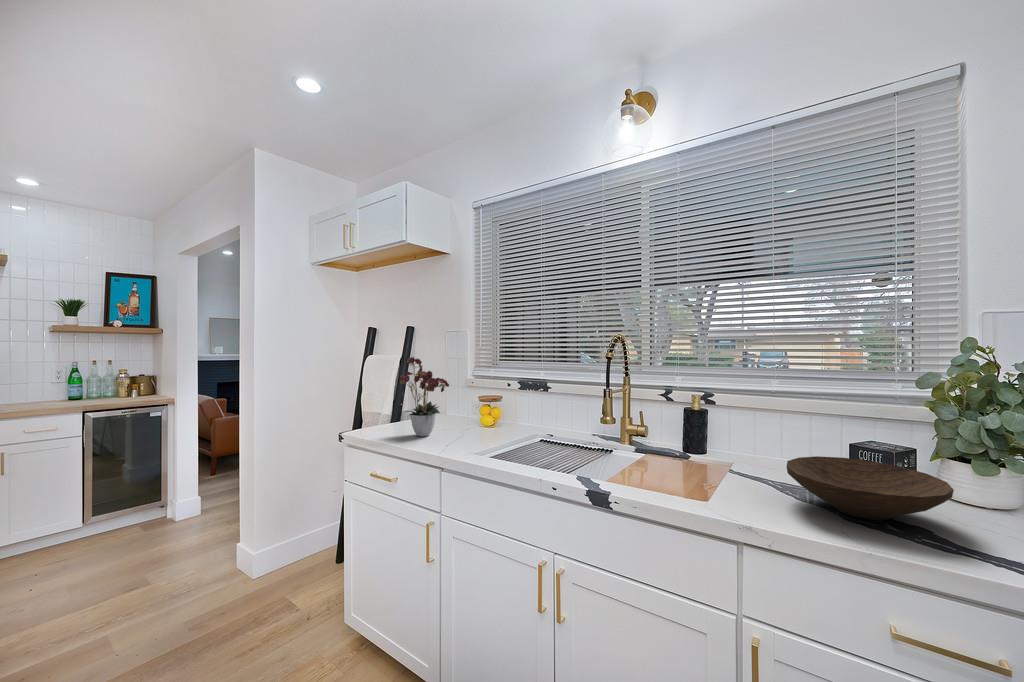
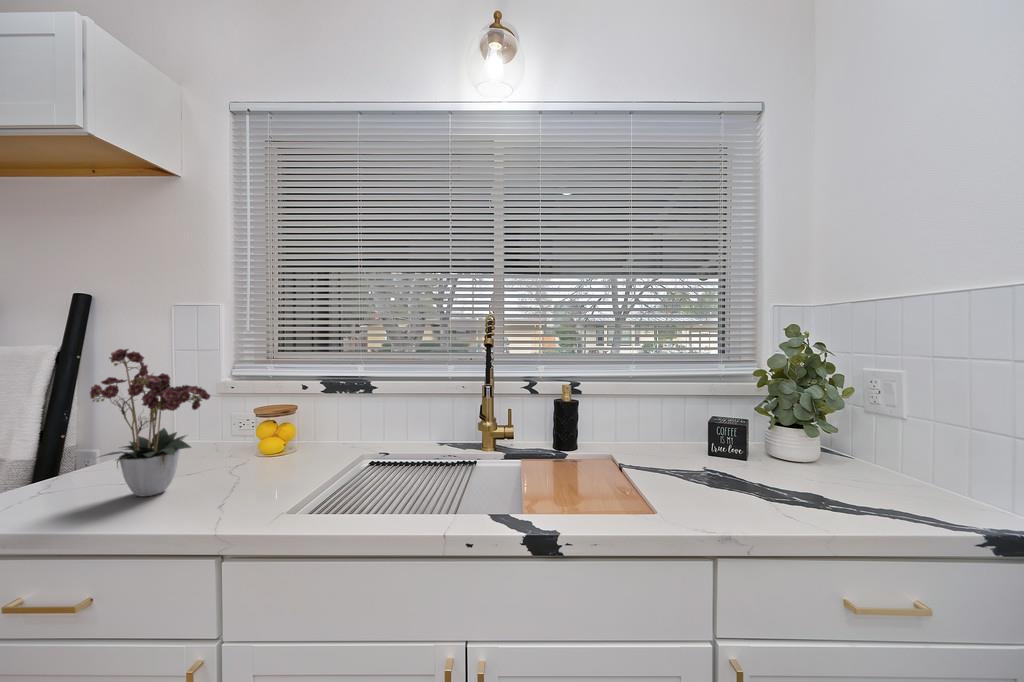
wooden bowl: present [786,456,954,520] -> none [700,436,846,496]

